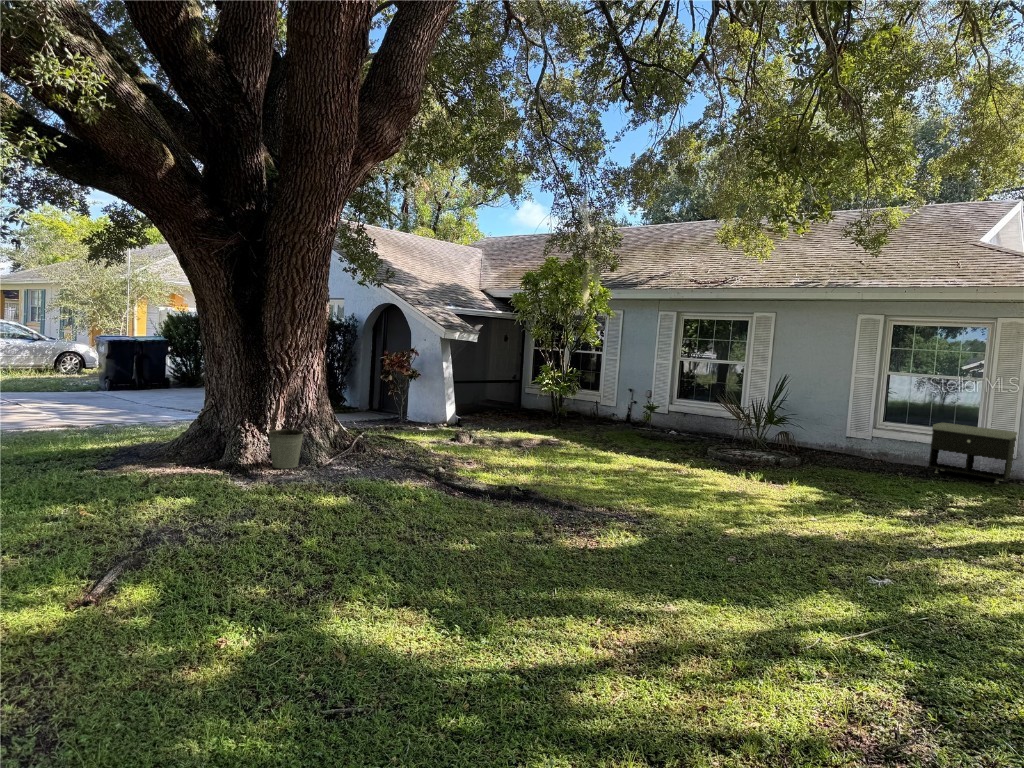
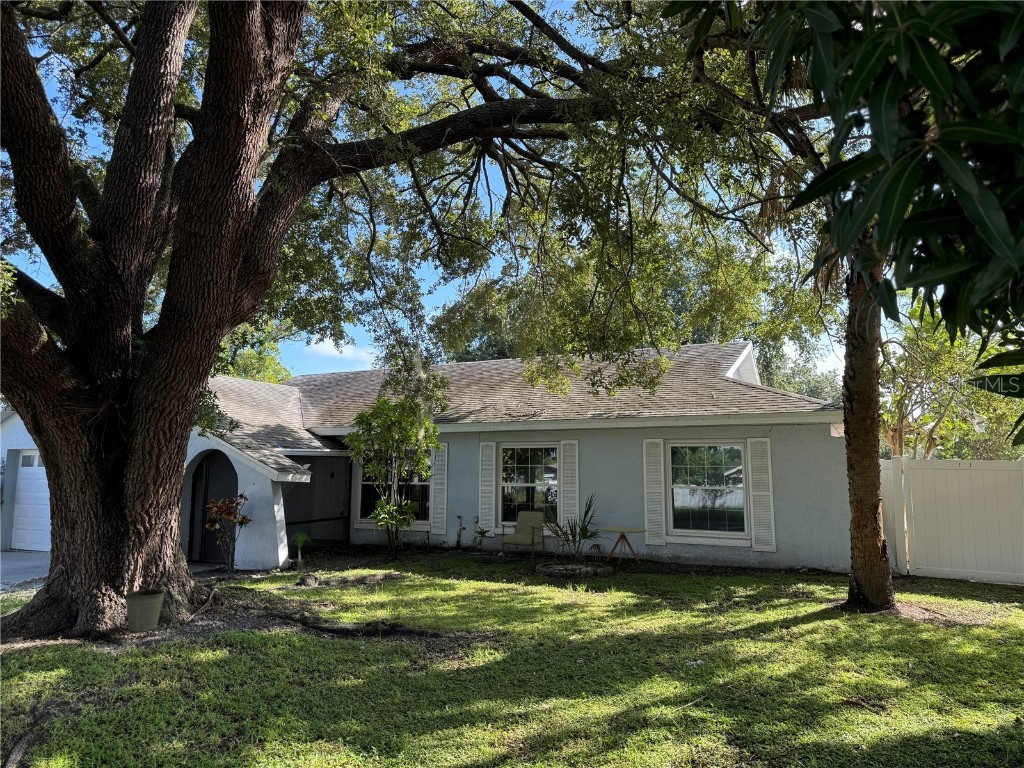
potted plant: none [450,387,475,425] -> present [296,534,309,567]
chair: none [673,388,726,439] -> present [502,511,545,557]
round table: none [789,412,851,457] -> present [599,527,647,565]
storage bench: present [928,422,1017,483] -> none [707,526,766,573]

